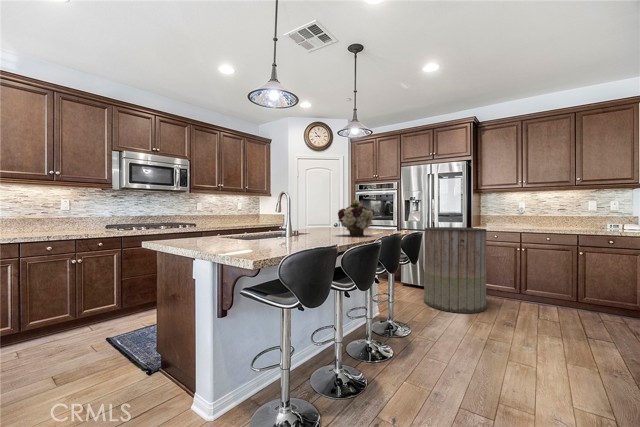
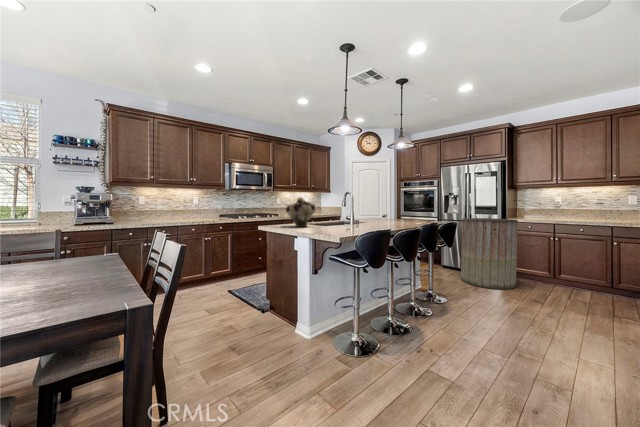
flower arrangement: present [338,200,375,236] -> present [286,197,315,227]

